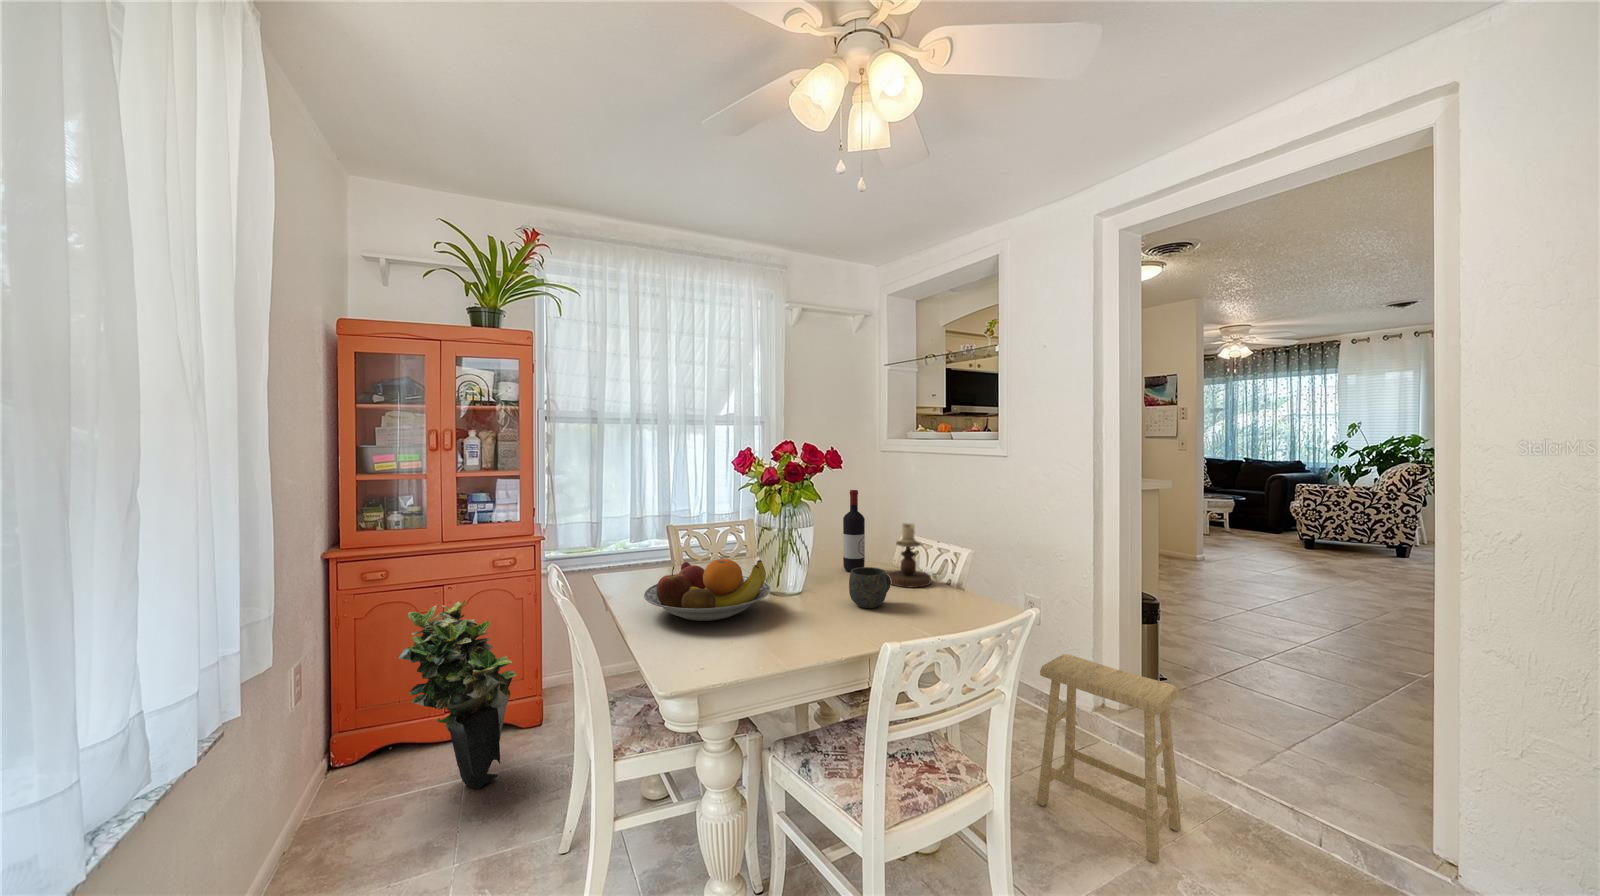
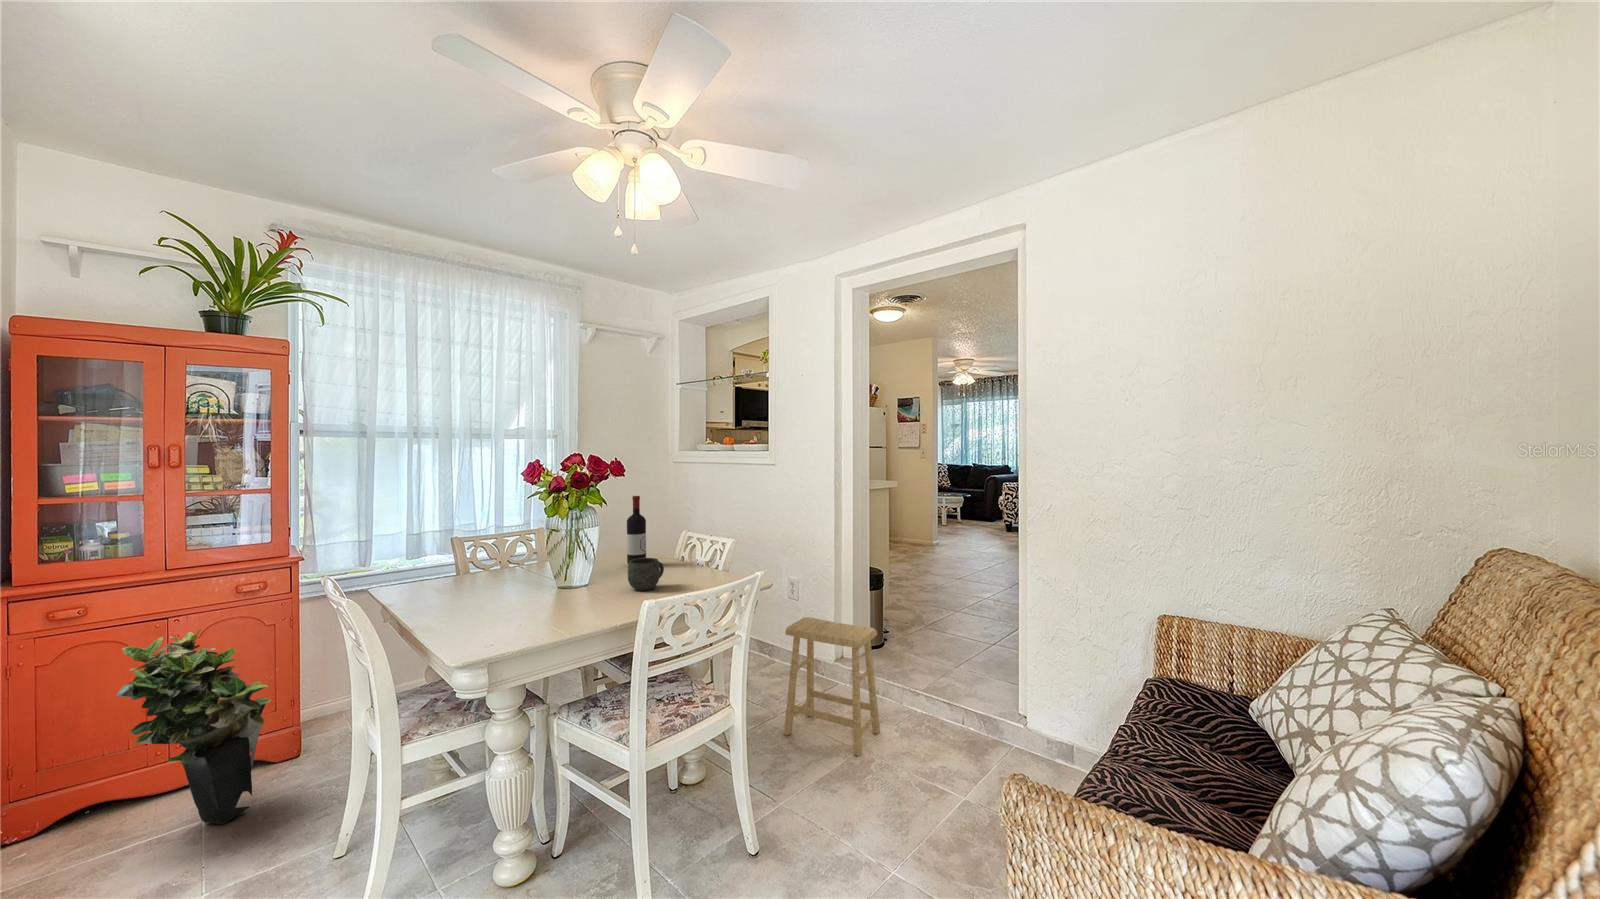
candlestick: present [887,524,931,588] -> none [663,521,700,574]
fruit bowl: present [644,559,770,621] -> none [433,557,557,613]

